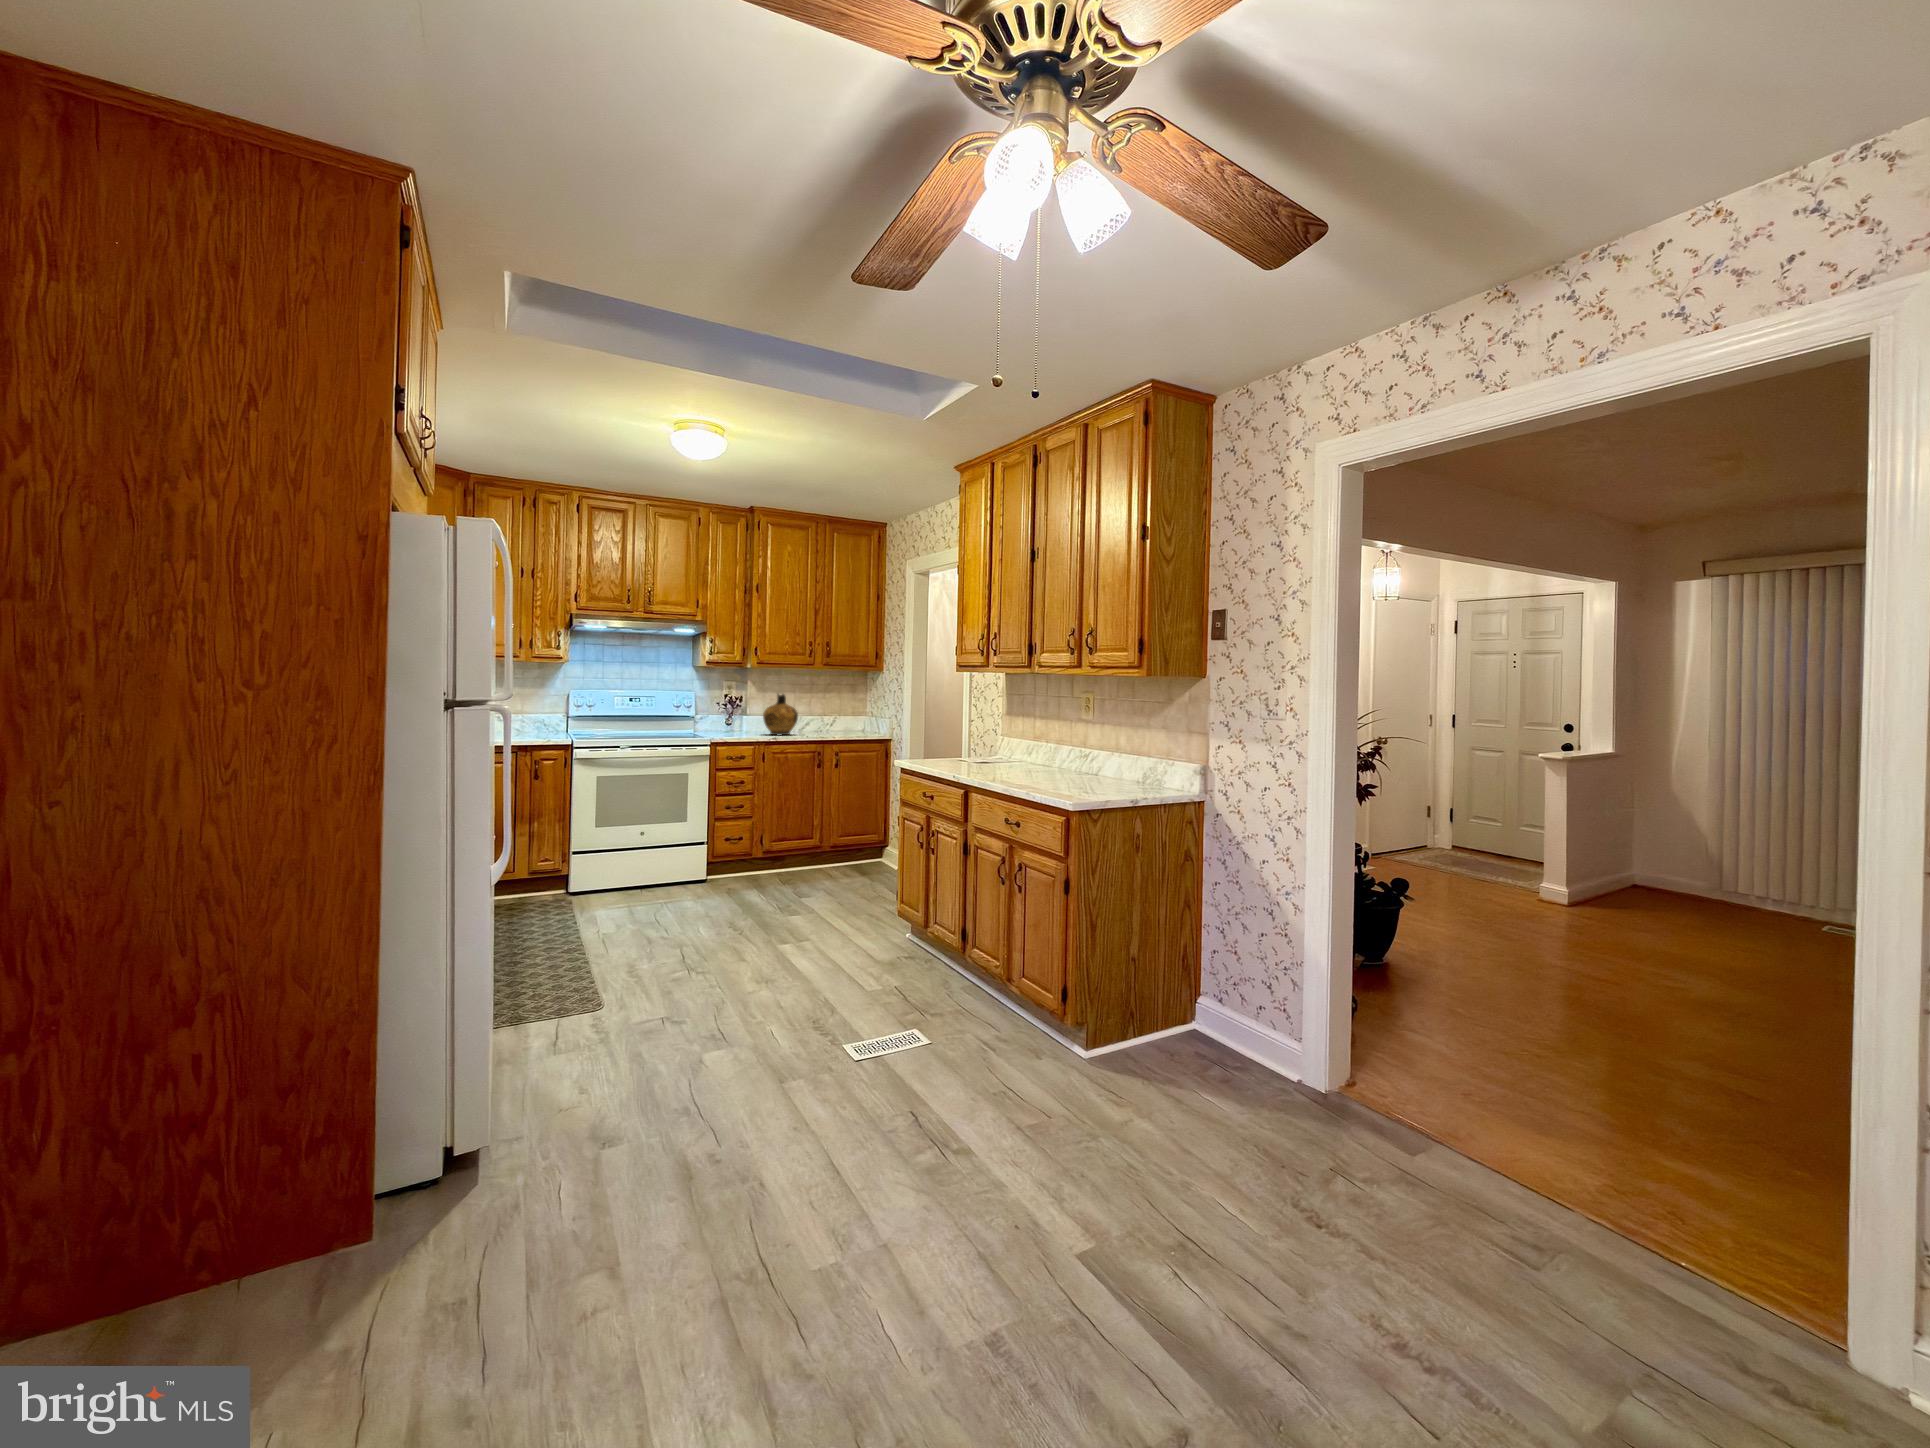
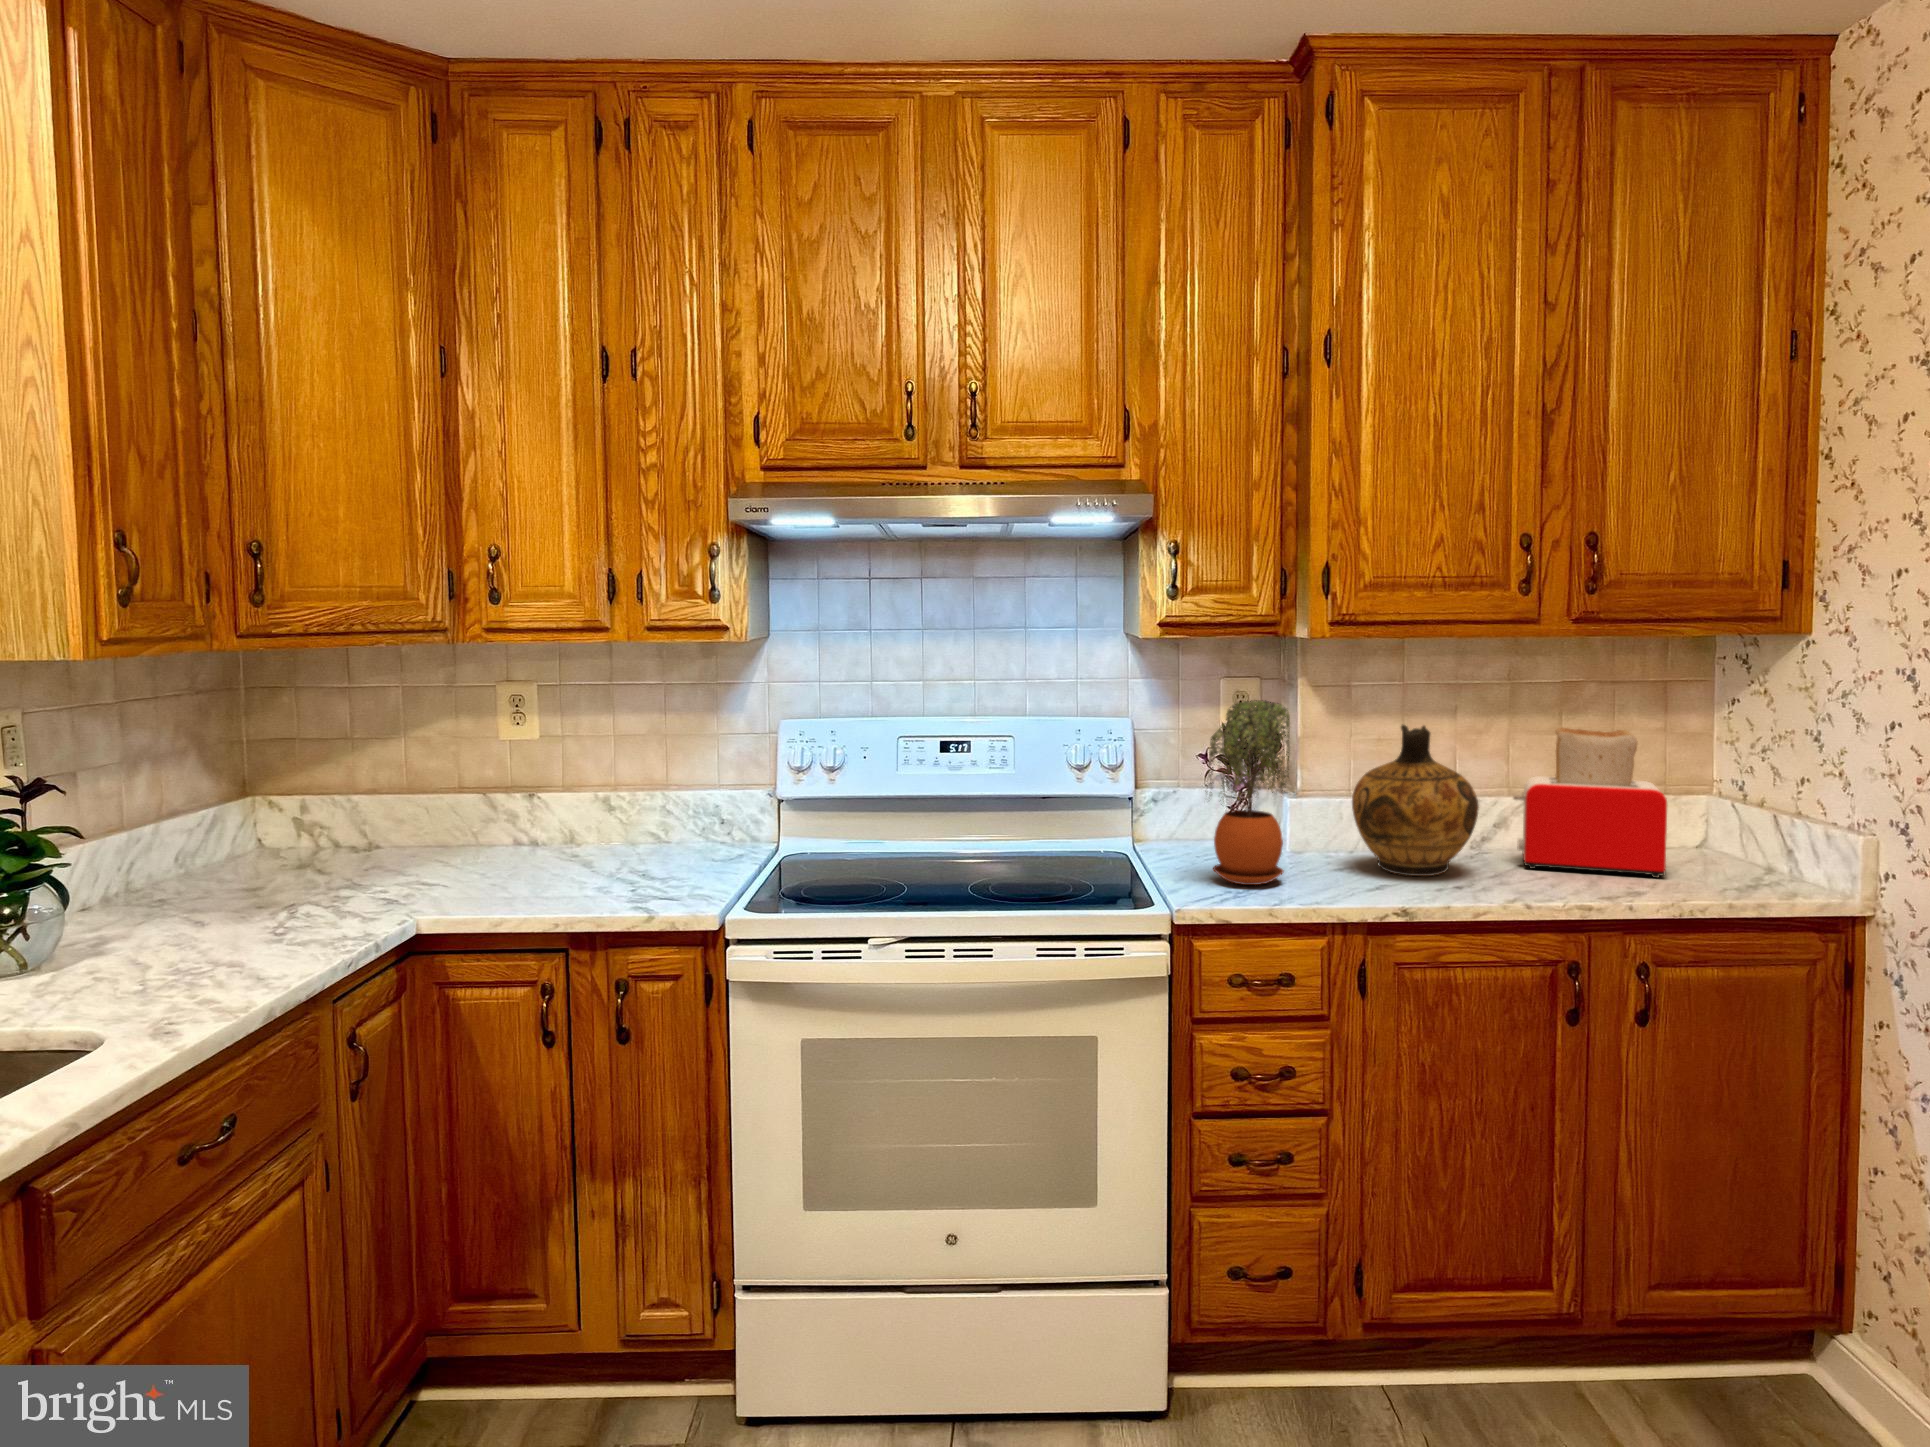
potted plant: none [719,685,745,736] -> present [1206,700,1290,885]
toaster: none [809,696,848,735] -> present [1513,728,1667,878]

